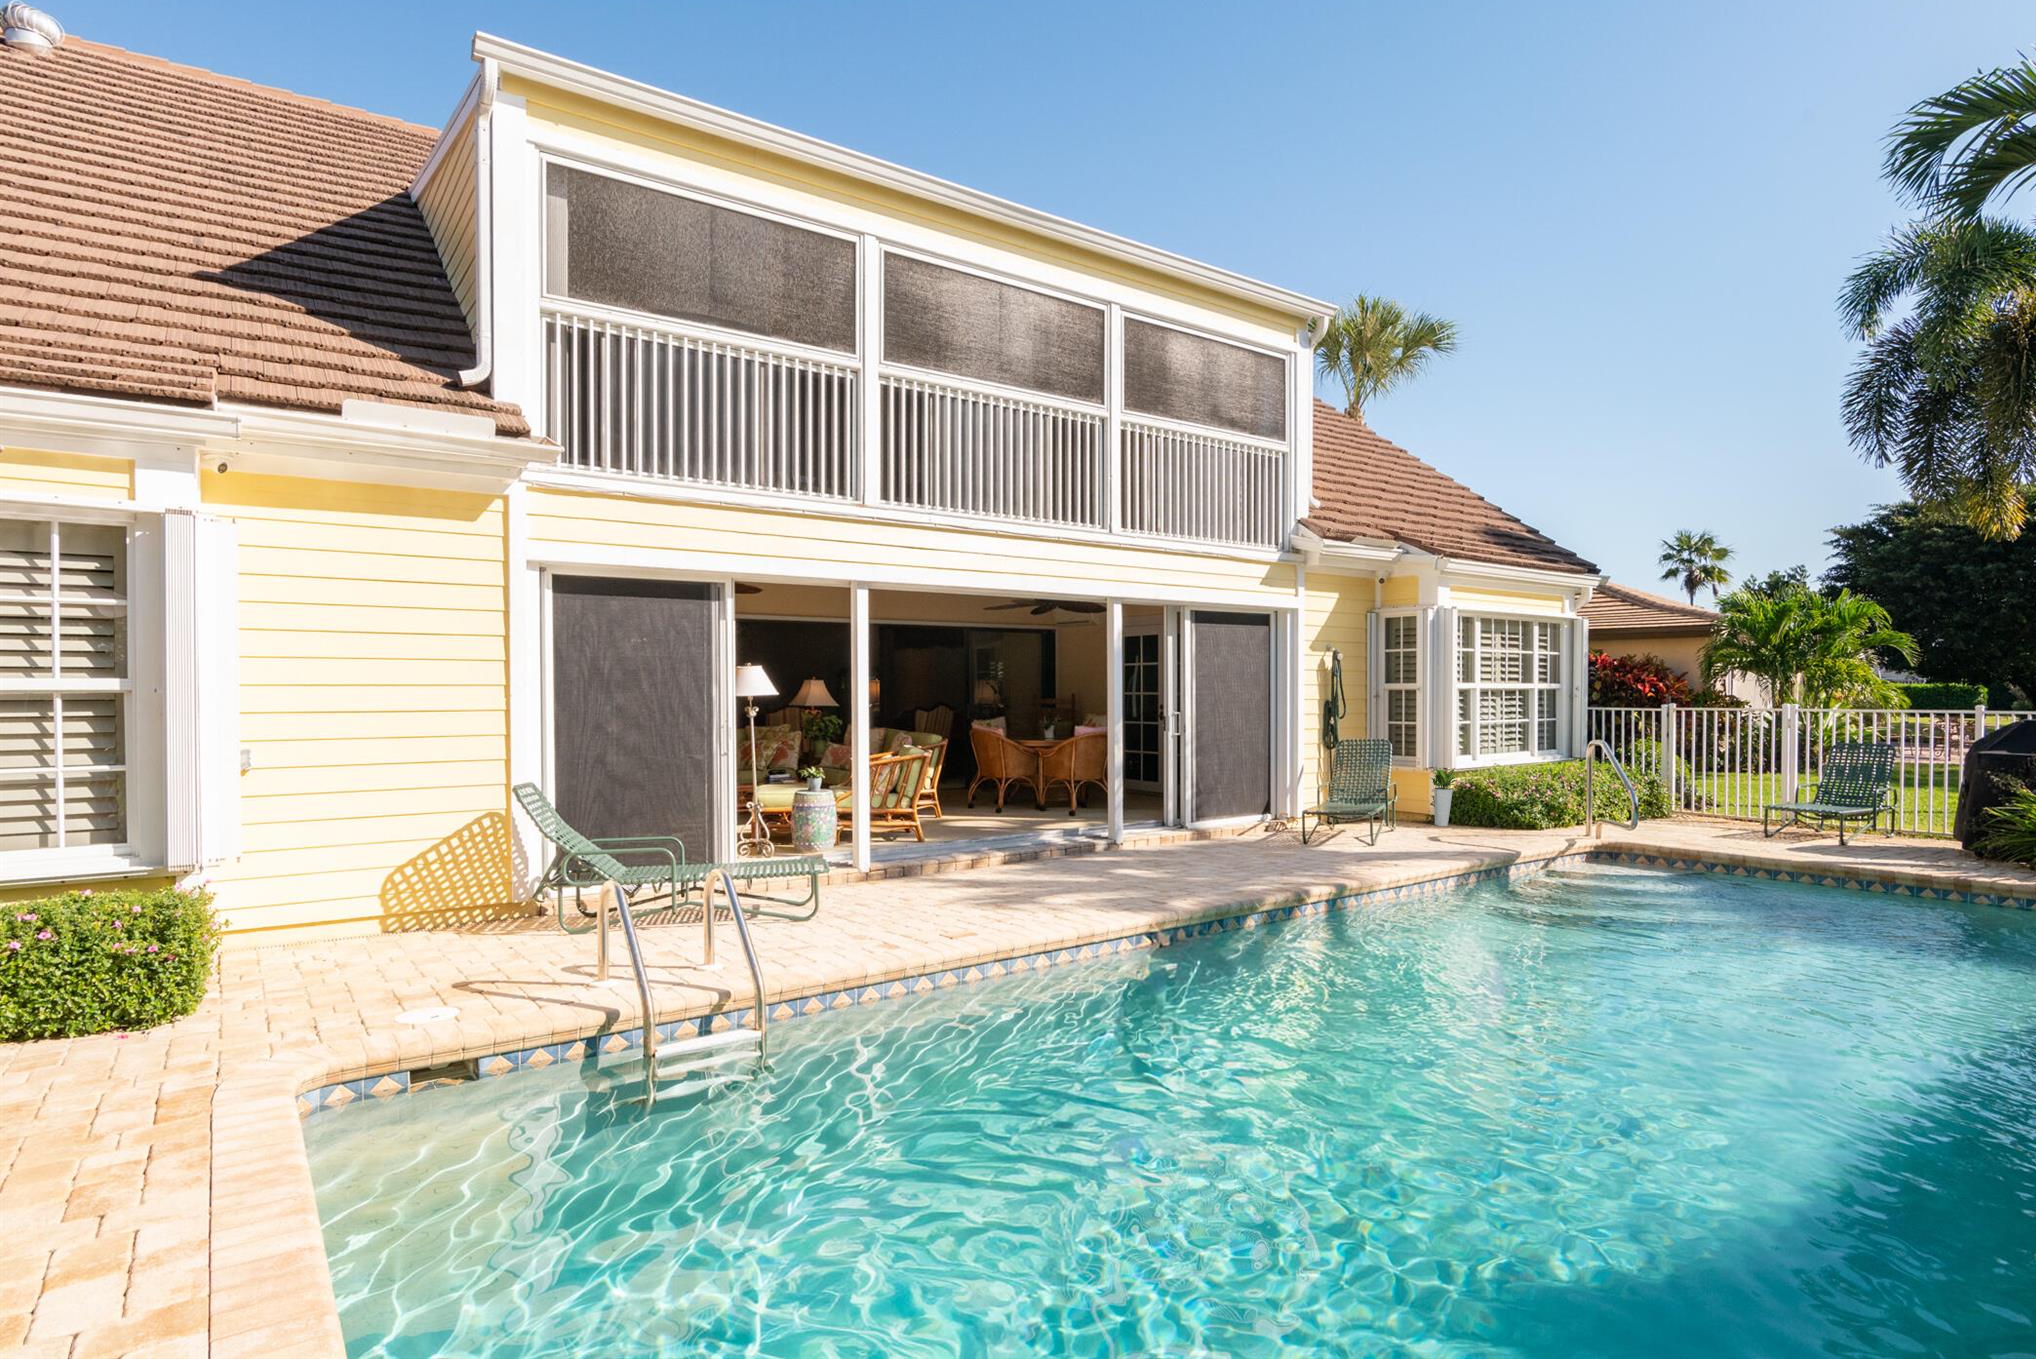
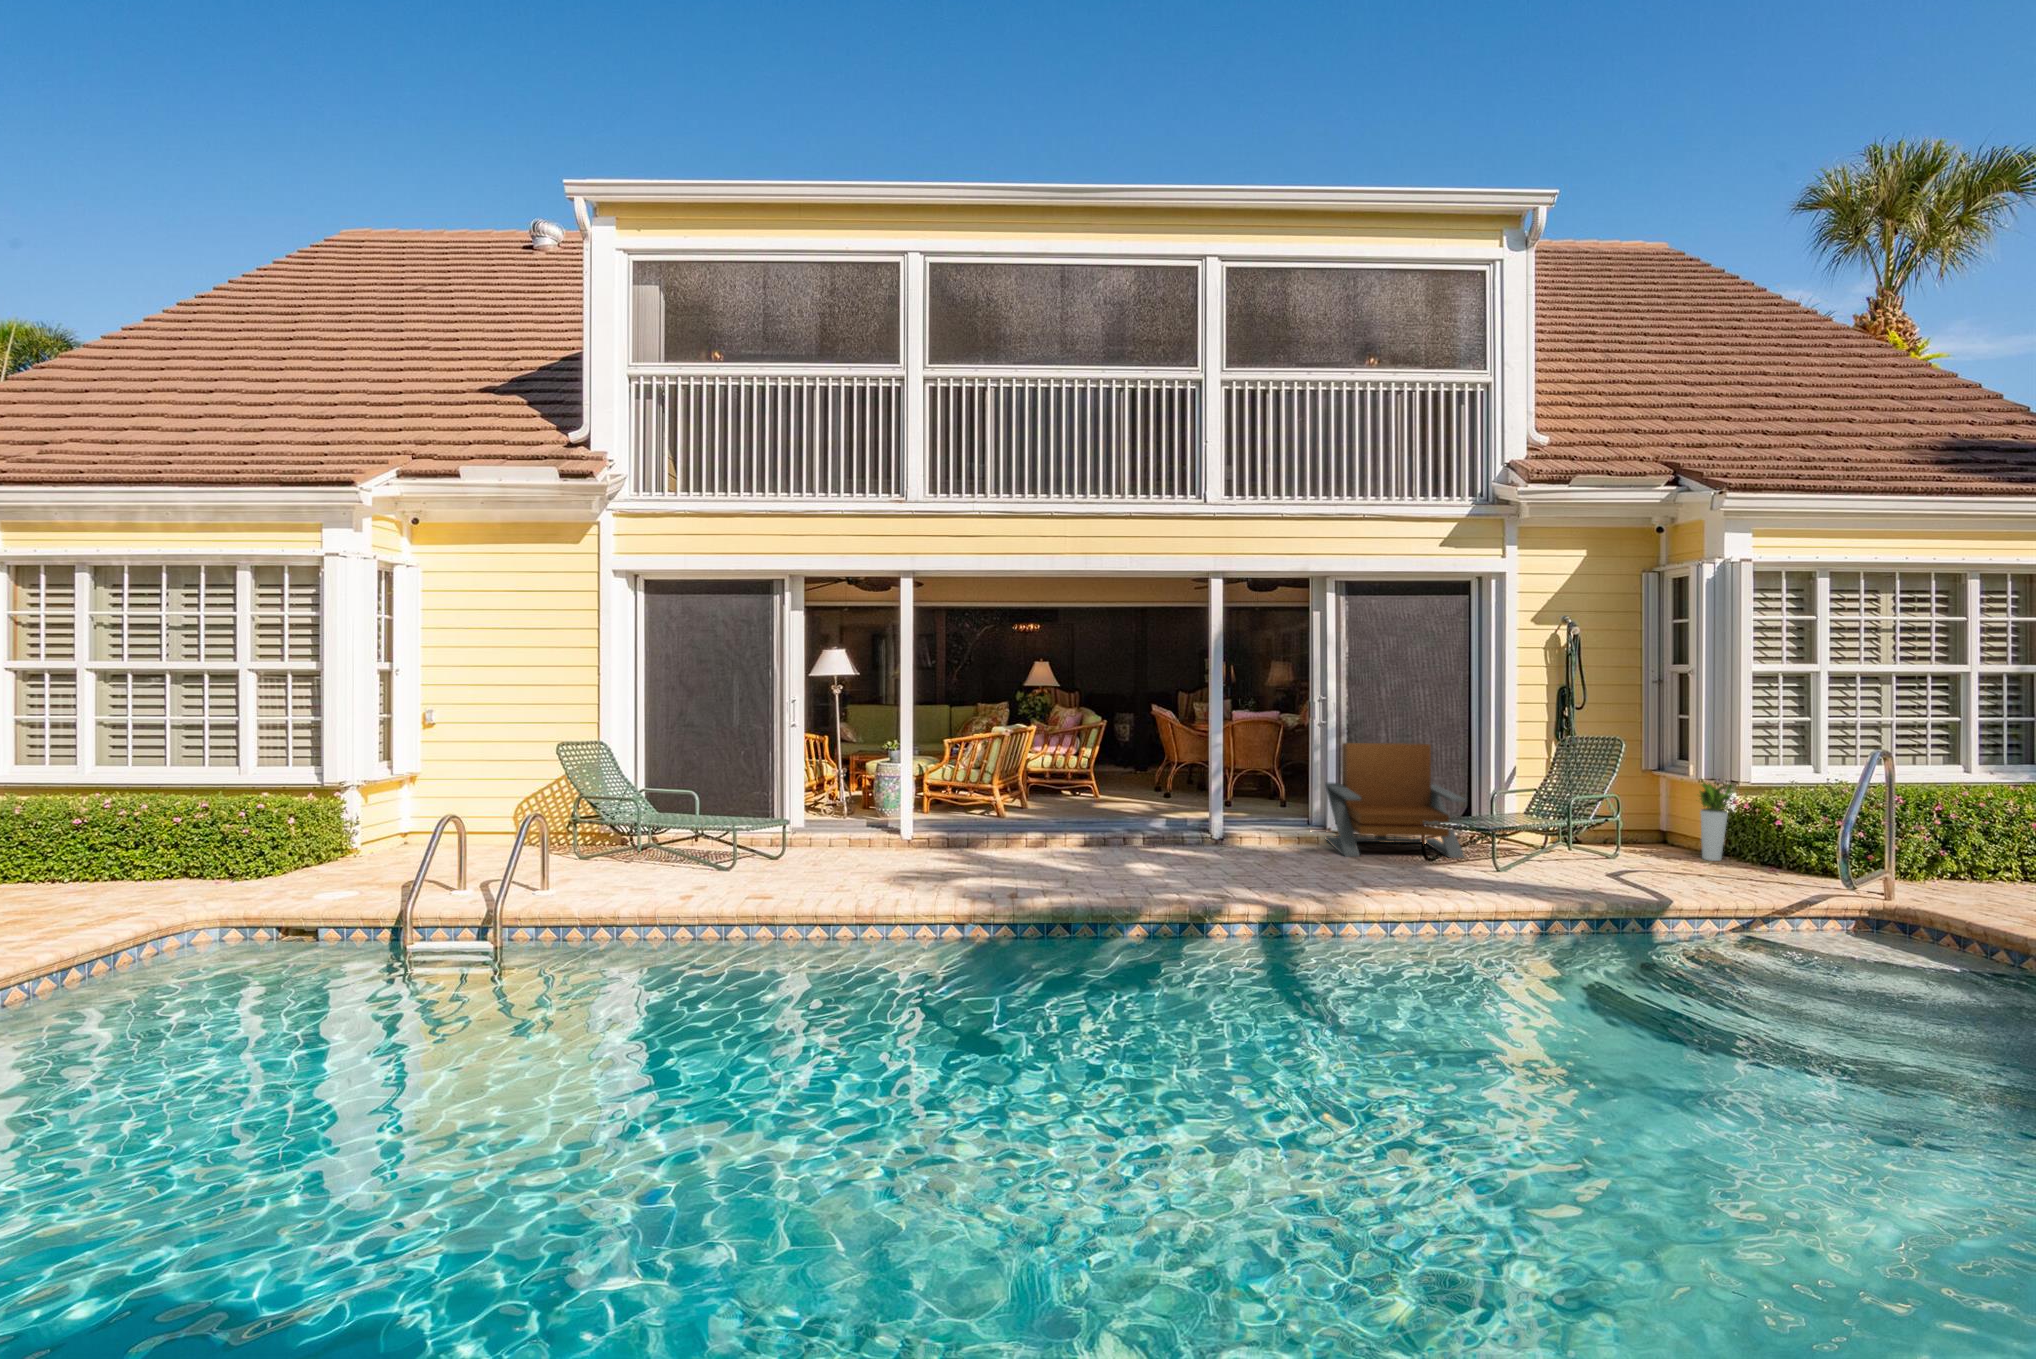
lounge chair: none [1194,748,1321,848] -> present [1325,743,1466,858]

